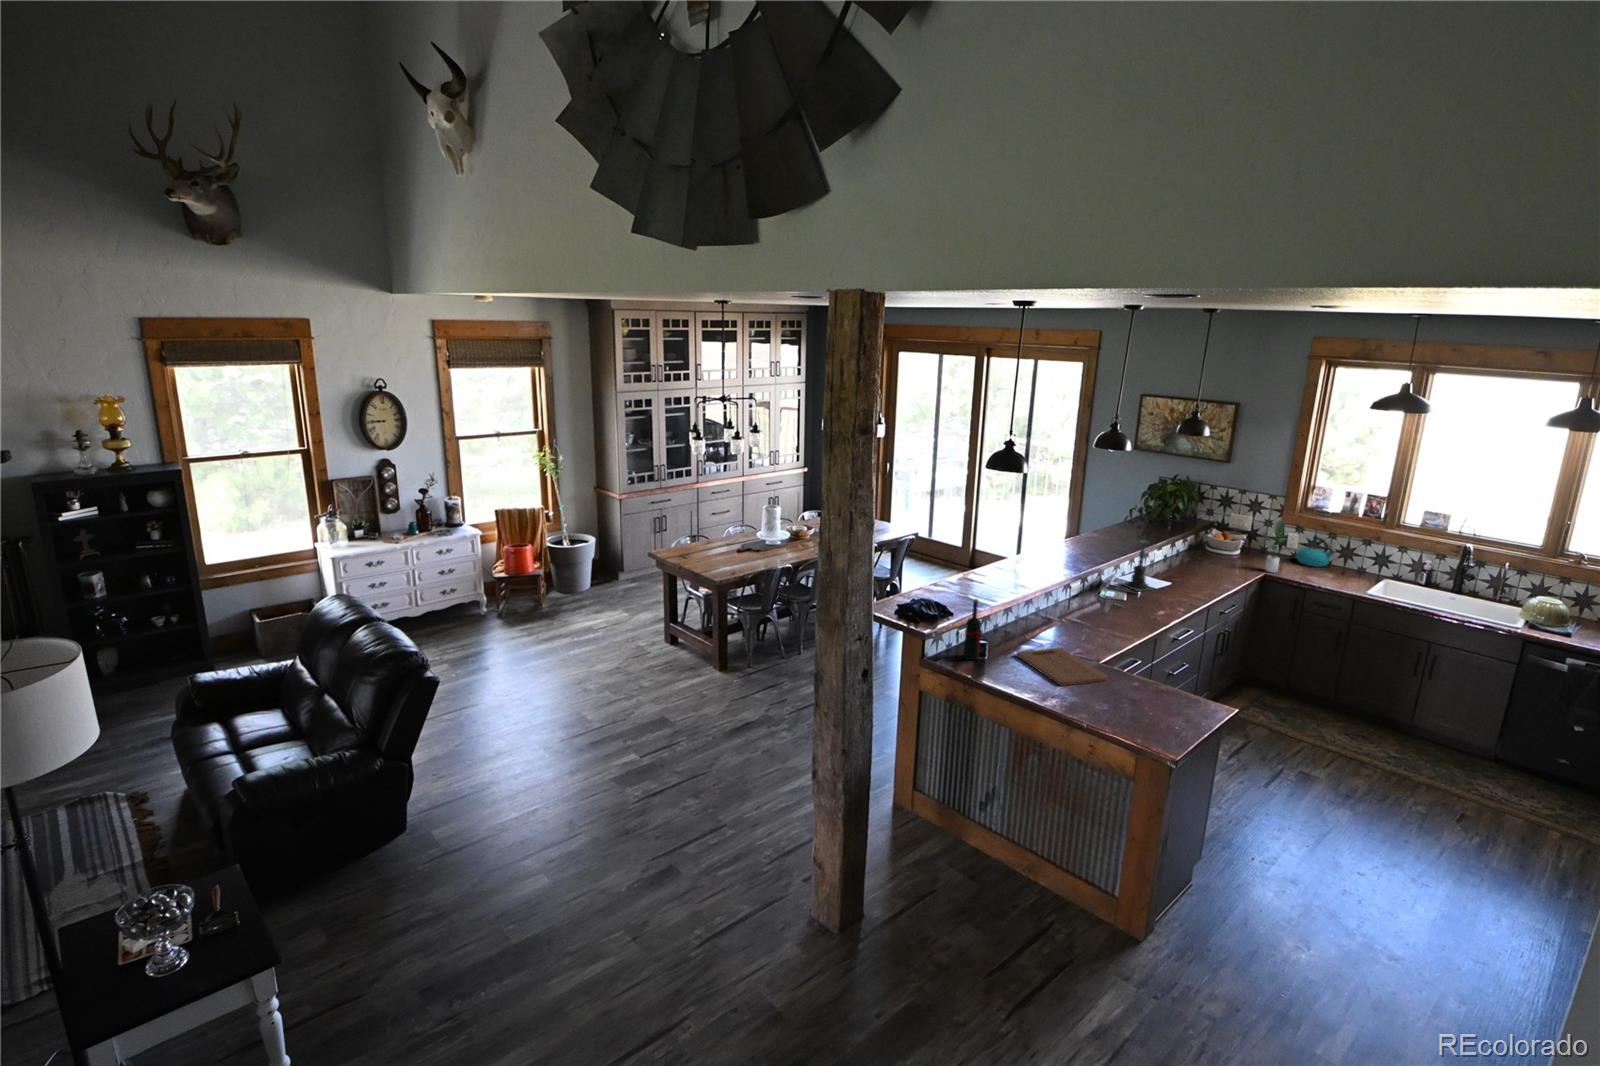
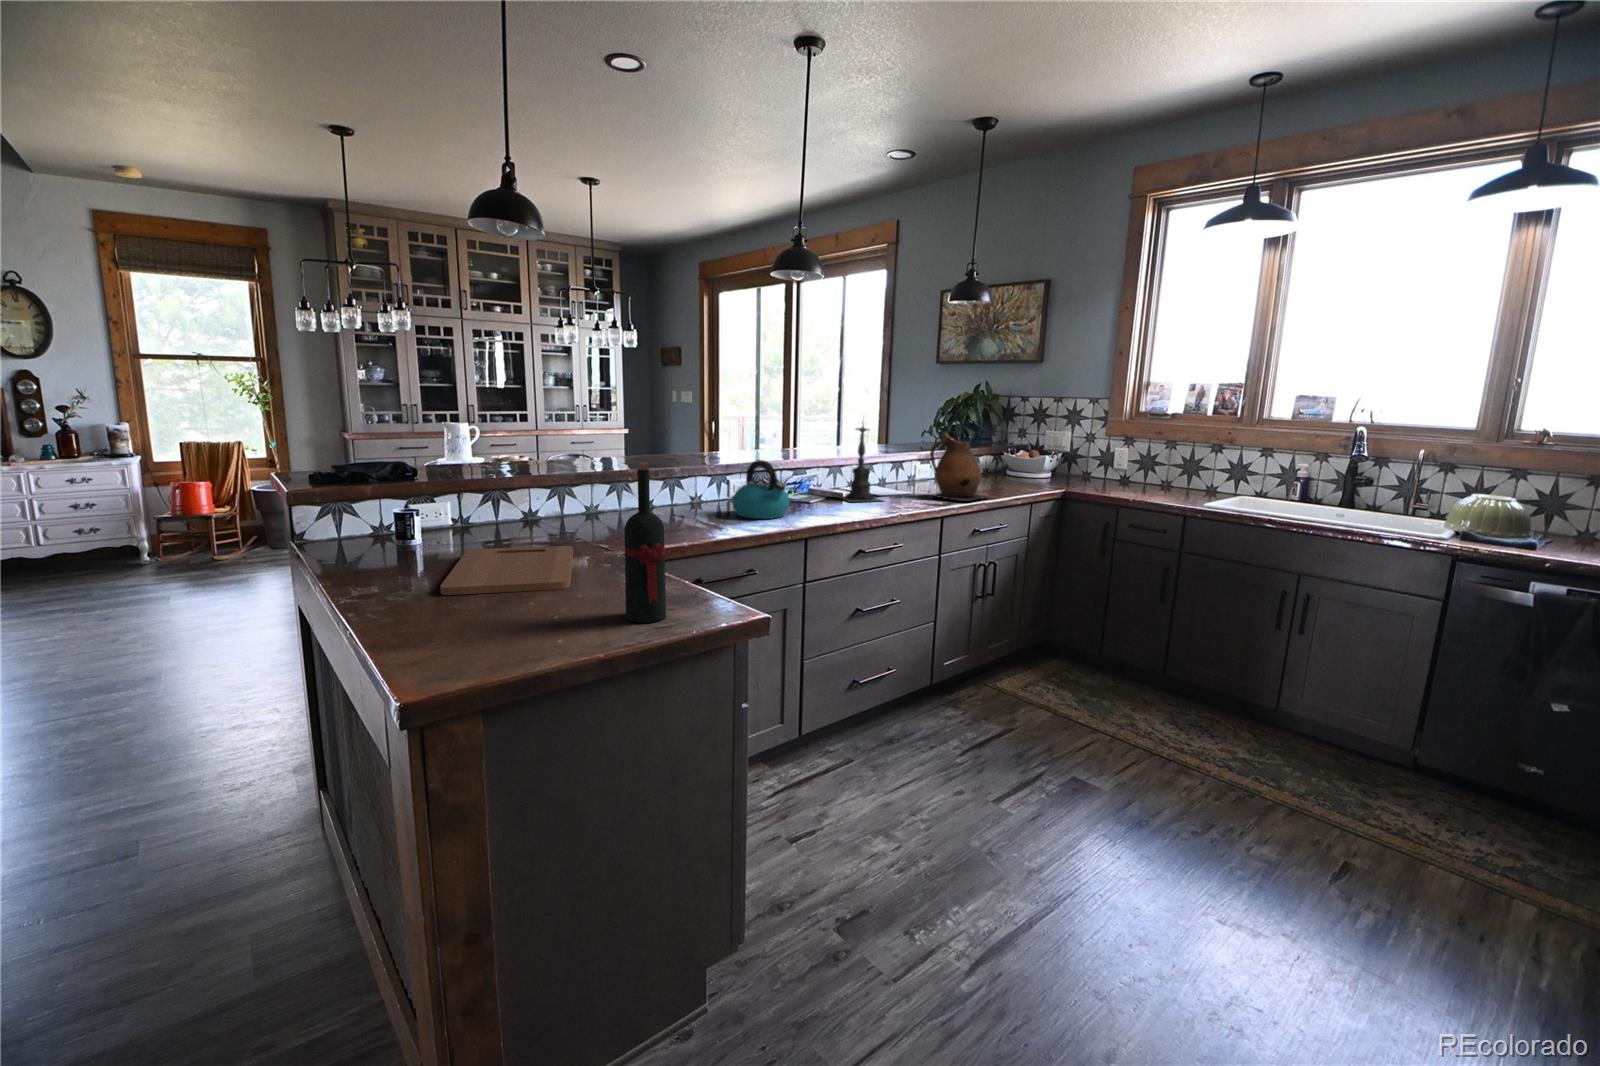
potted plant: present [1264,521,1285,573] -> none [1064,417,1102,491]
kettle: present [1296,537,1336,567] -> present [732,460,790,519]
ceramic pitcher: none [1180,541,1221,590] -> present [930,433,988,501]
wine bottle: present [963,599,983,660] -> present [624,463,666,623]

